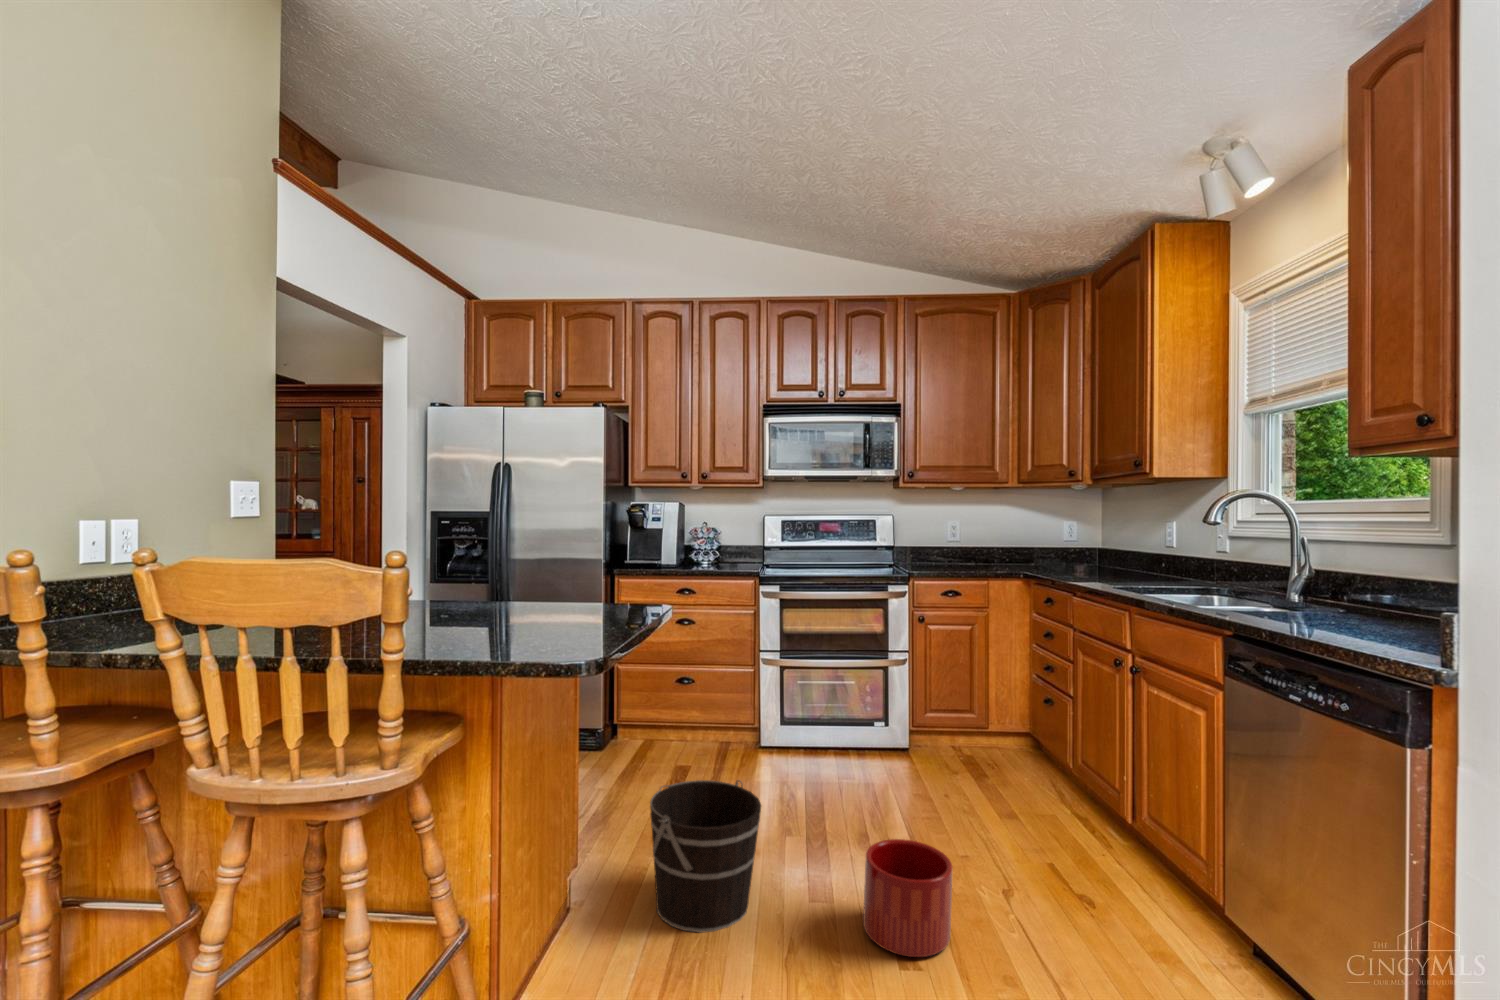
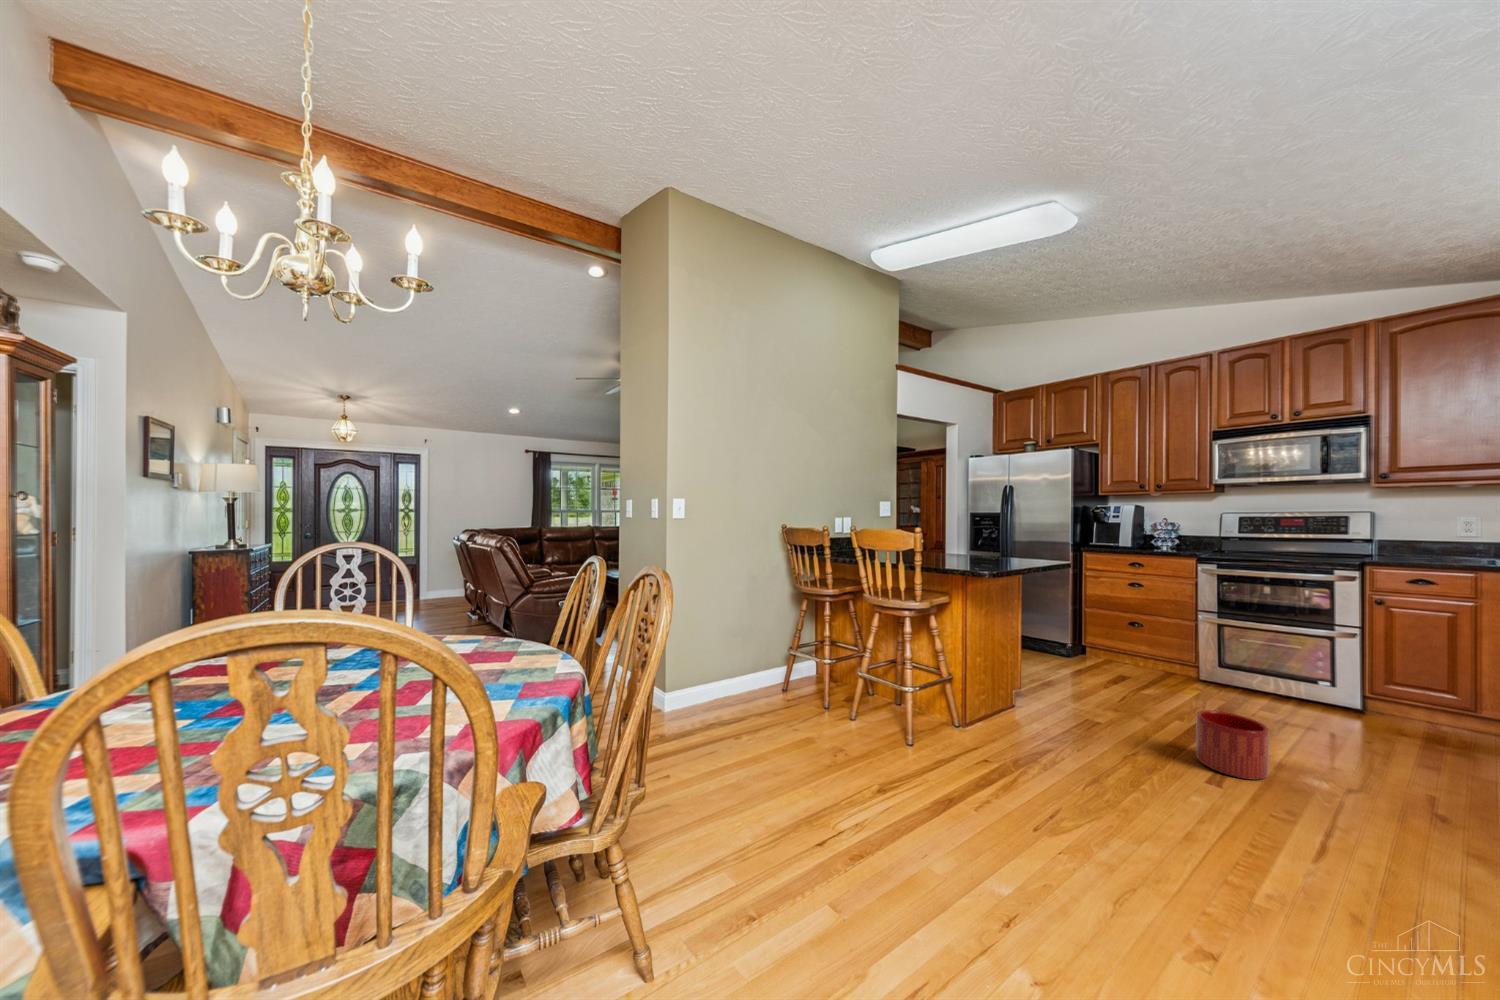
bucket: present [650,780,761,933] -> none [1060,655,1133,732]

